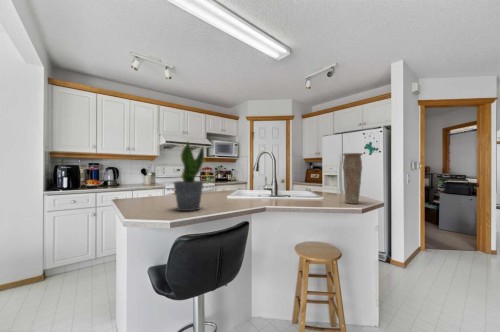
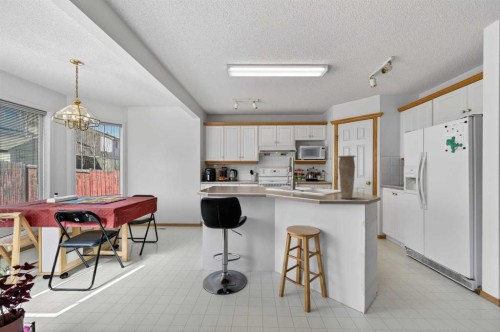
potted plant: present [174,143,204,211] -> none [221,155,238,194]

